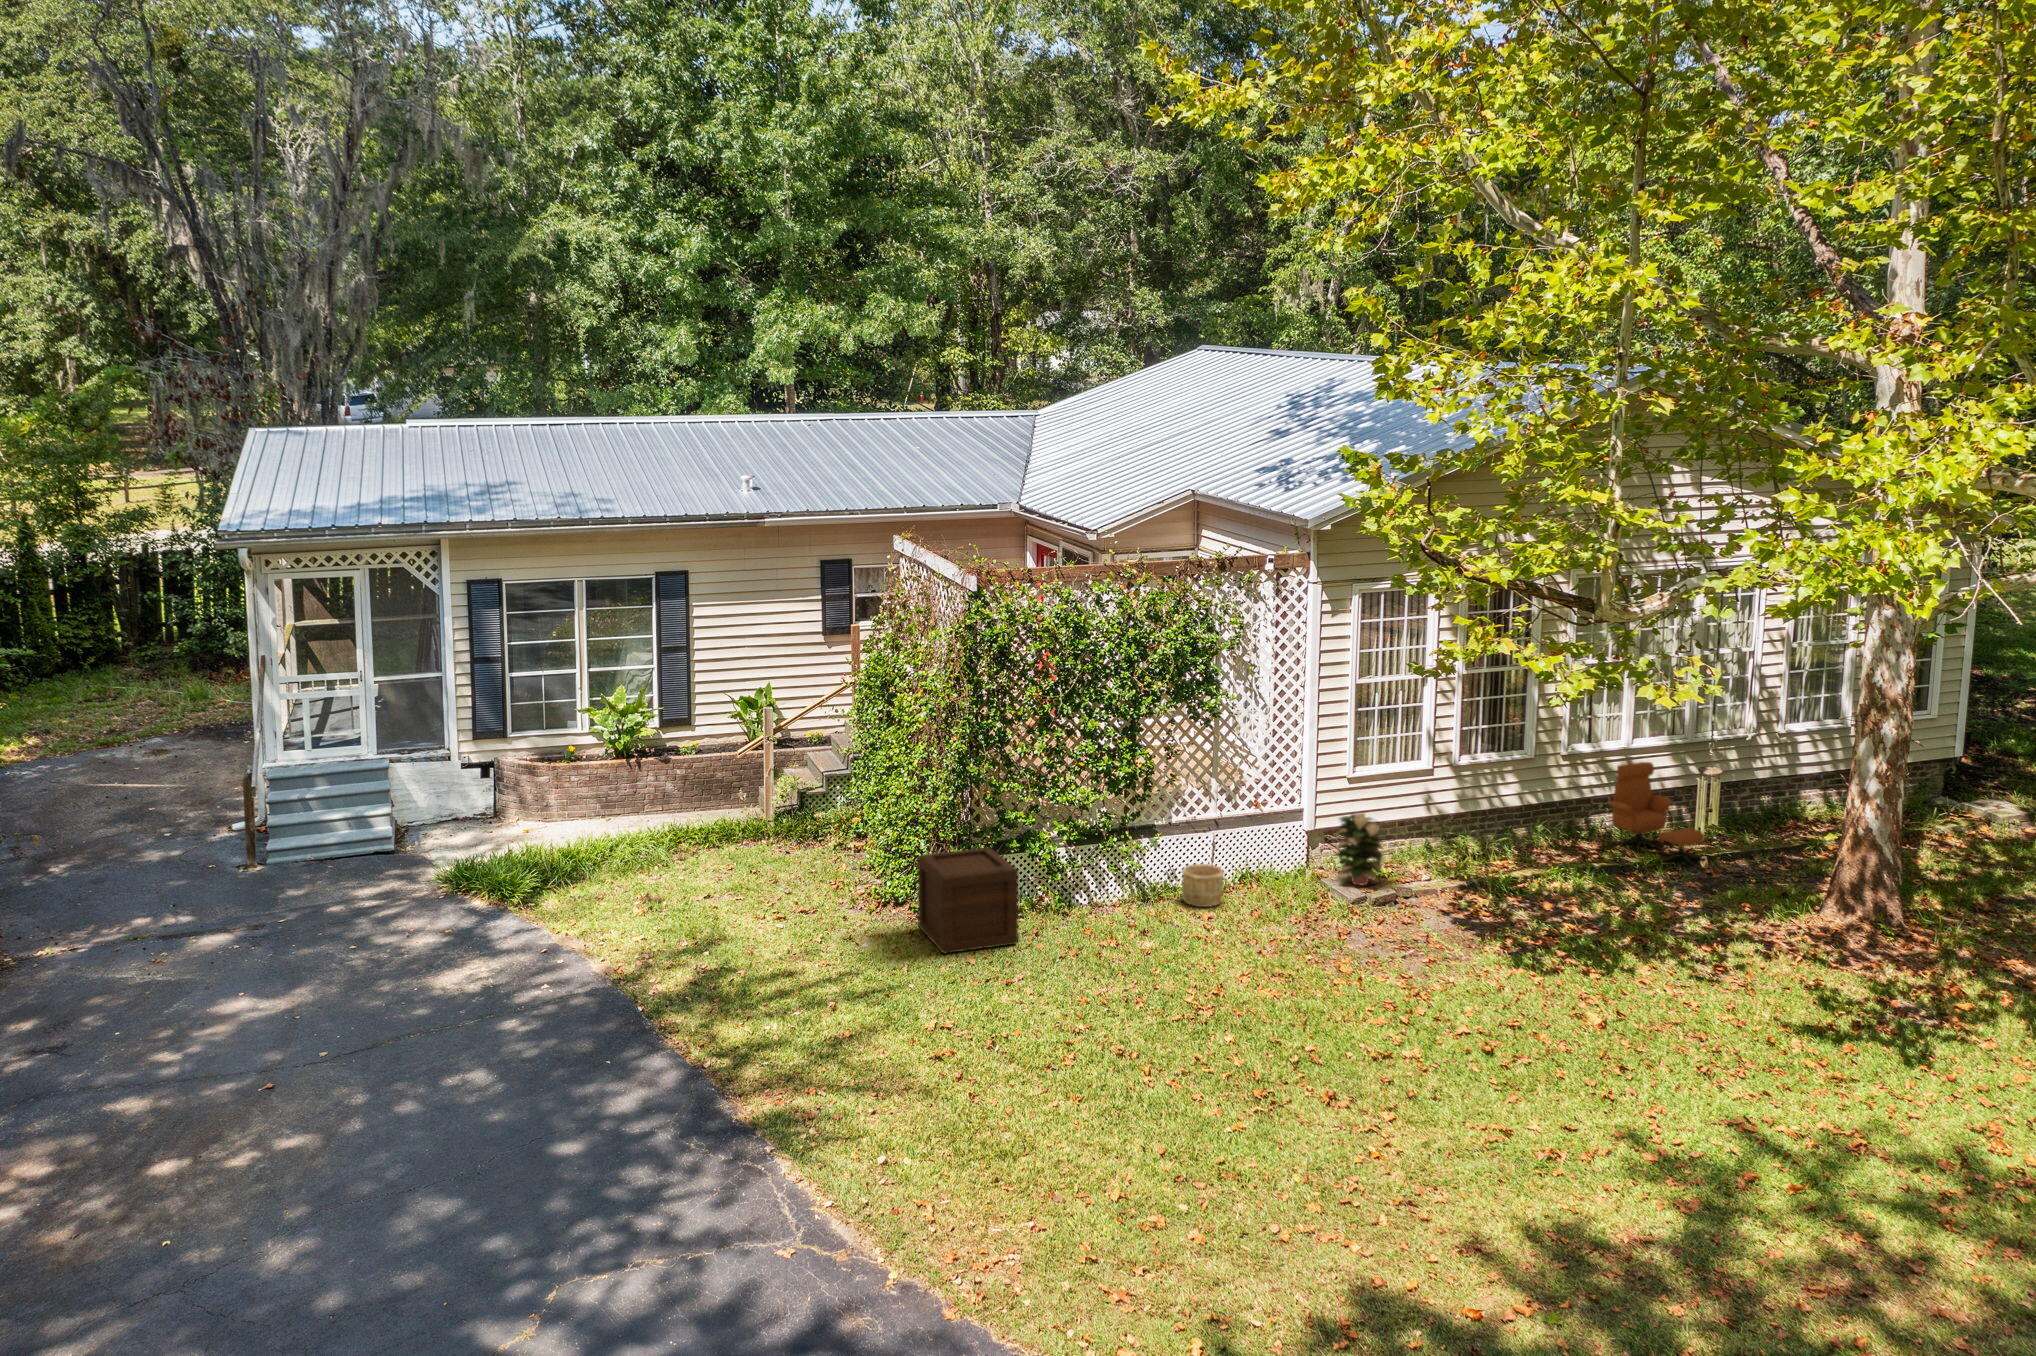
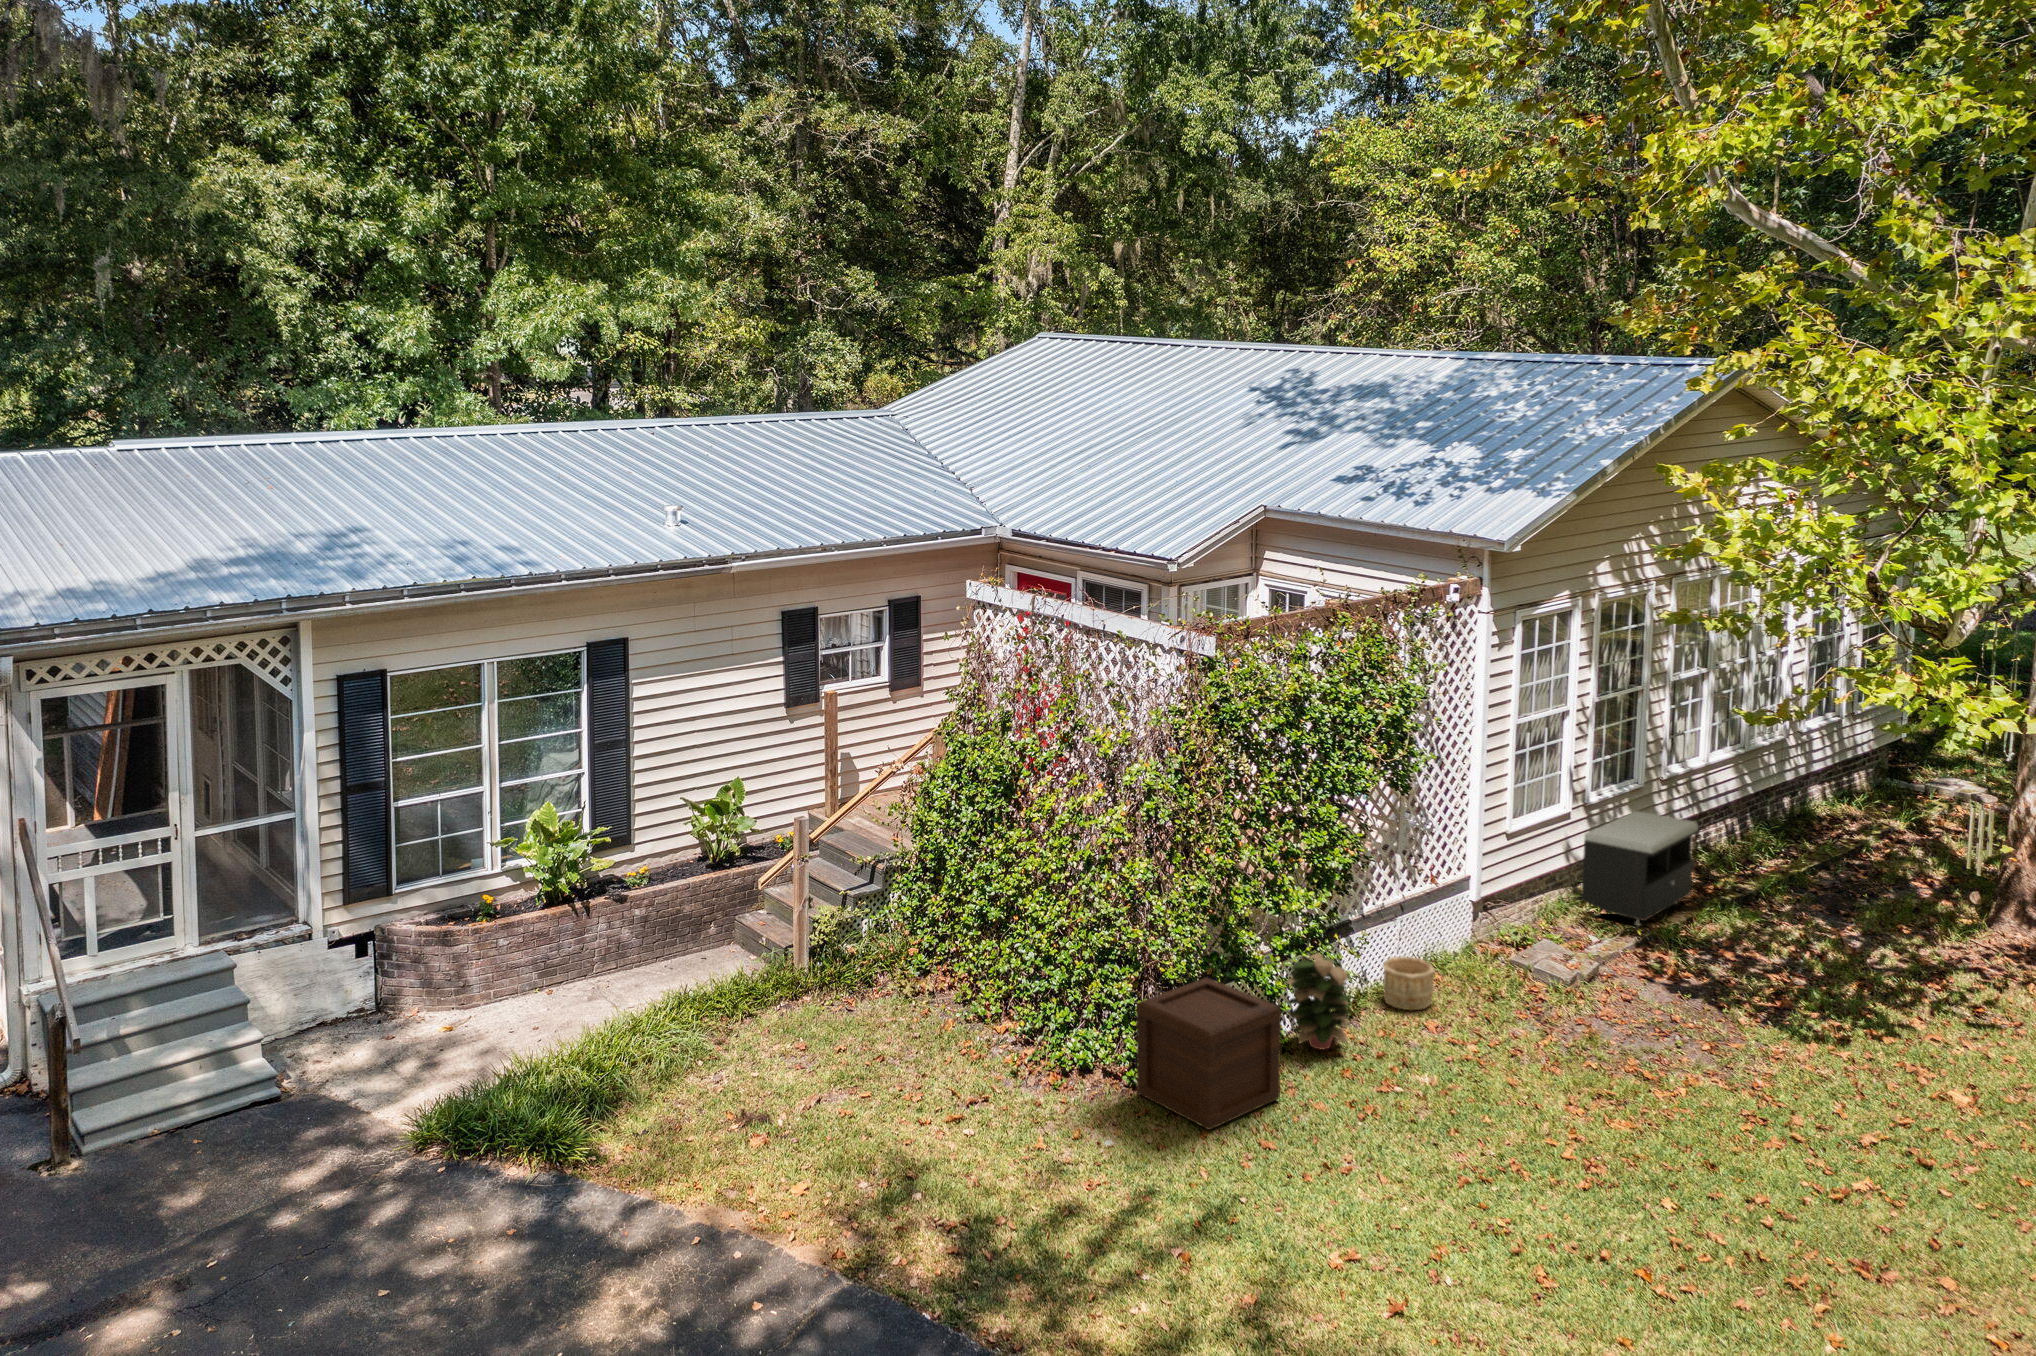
lounge chair: present [1609,762,1705,865] -> none [1698,779,1803,886]
storage bench: none [1443,778,1568,876] -> present [1581,811,1698,926]
decorative plant: present [1337,813,1385,885] -> present [1286,953,1350,1050]

